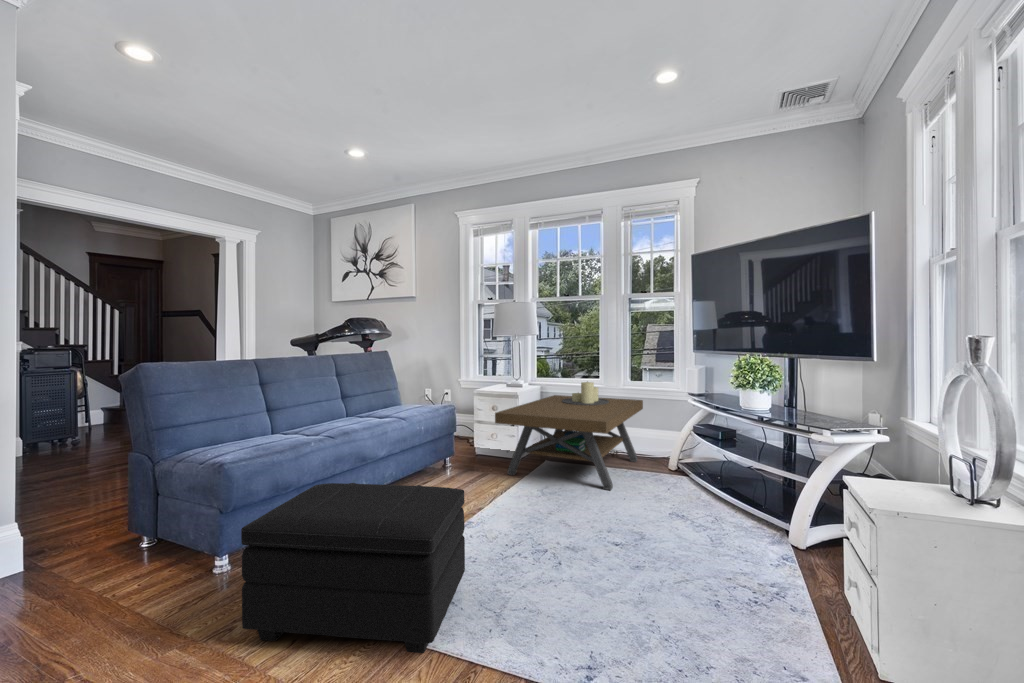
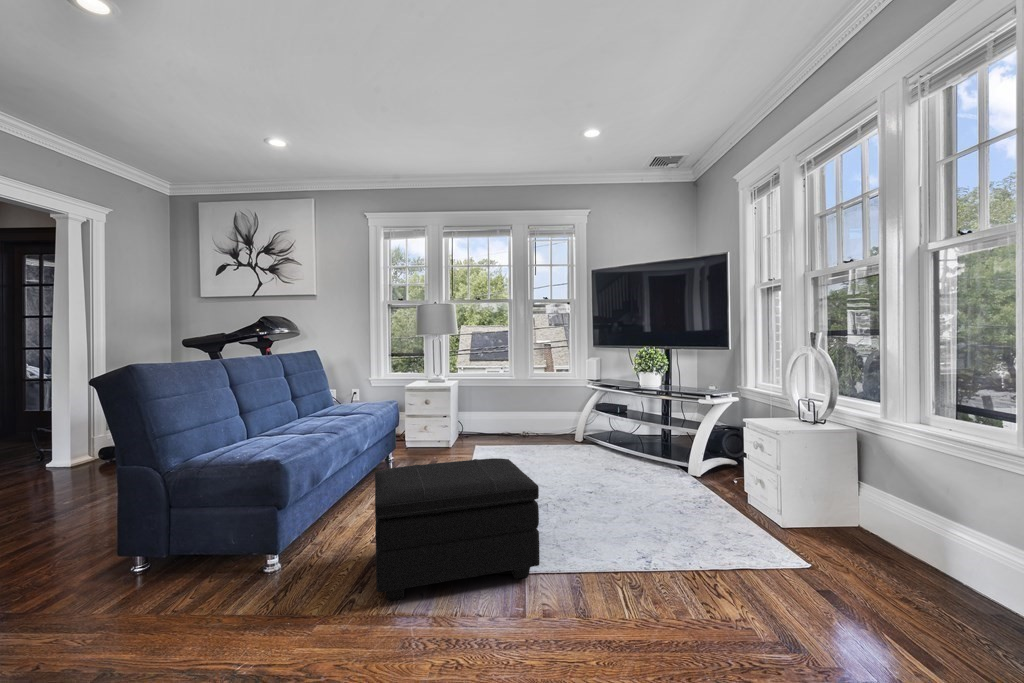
coffee table: present [495,382,643,490] -> none [449,374,552,461]

